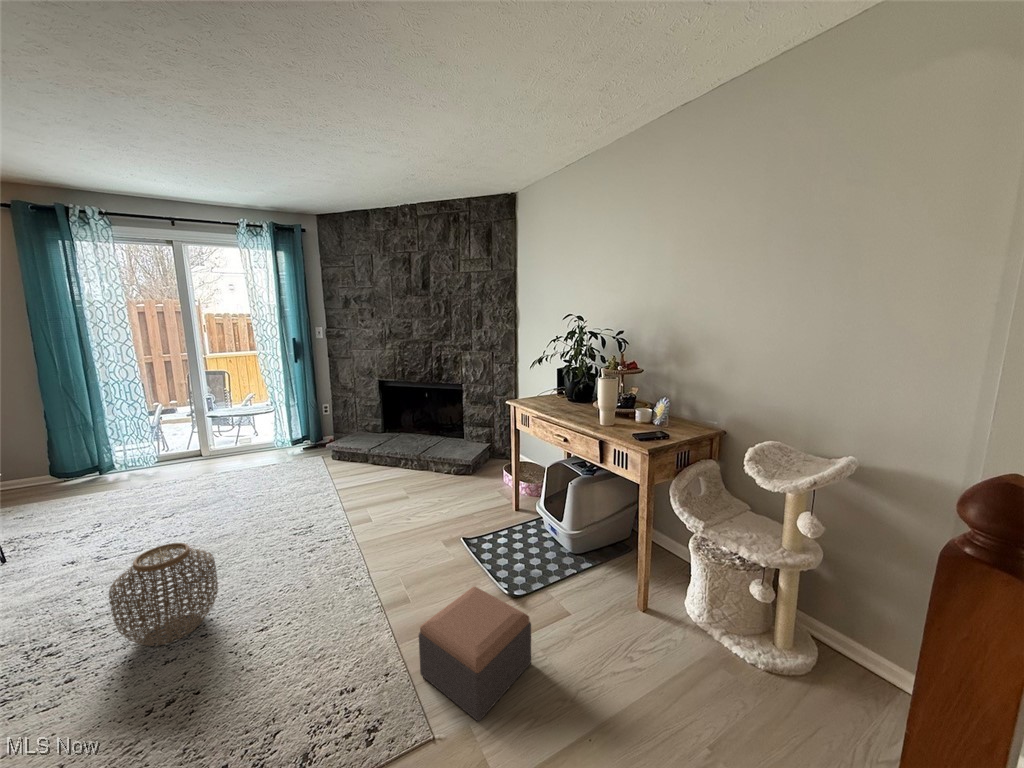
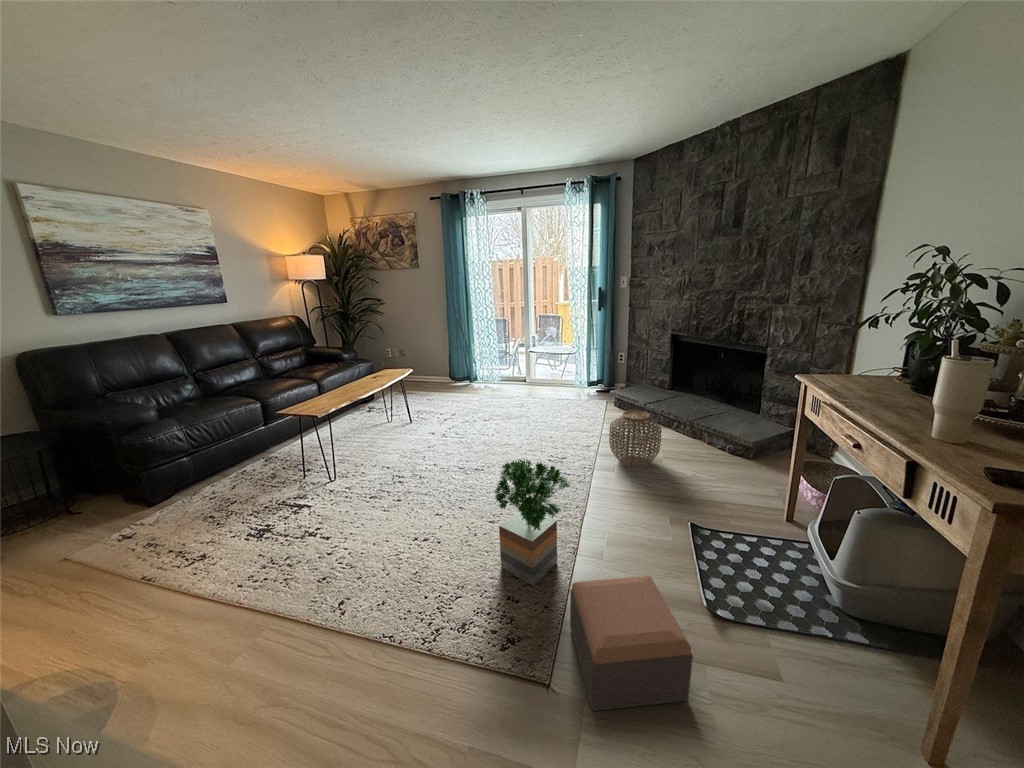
potted tree: none [292,524,385,671] -> present [494,459,570,586]
woven basket: present [109,543,218,646] -> present [609,410,662,467]

